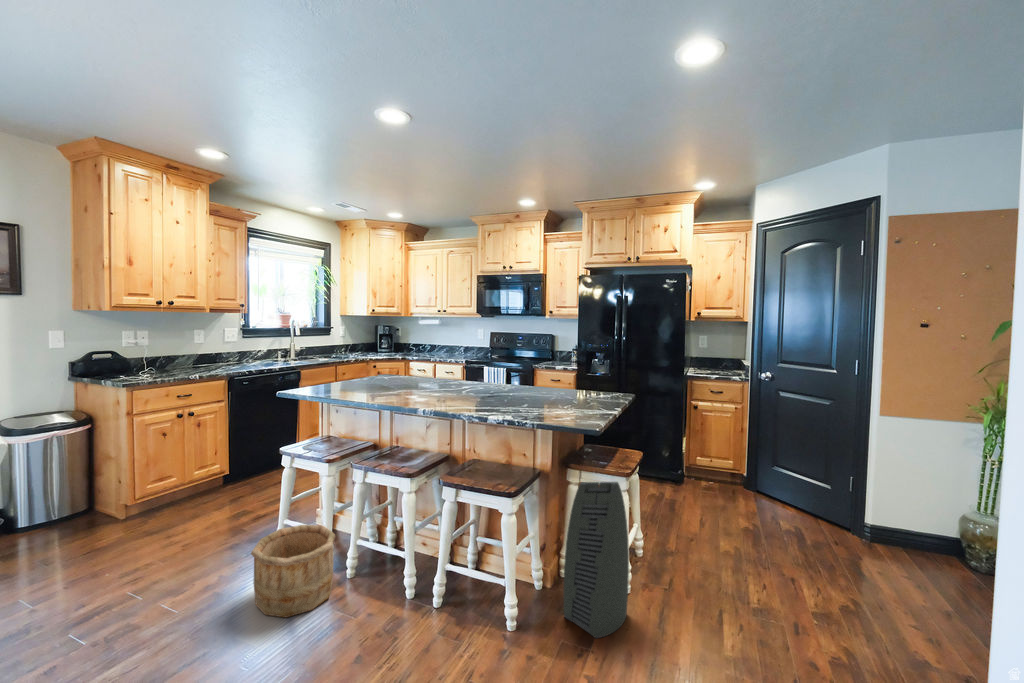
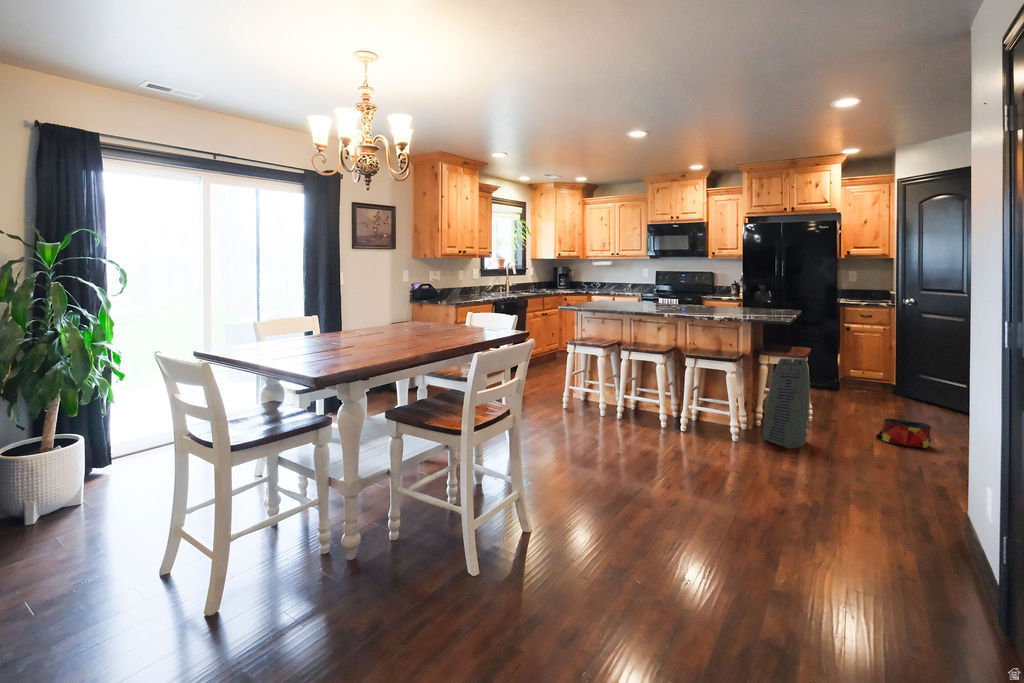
wooden bucket: present [251,525,335,617] -> none [569,384,614,428]
bag: none [726,561,796,613] -> present [876,418,931,449]

